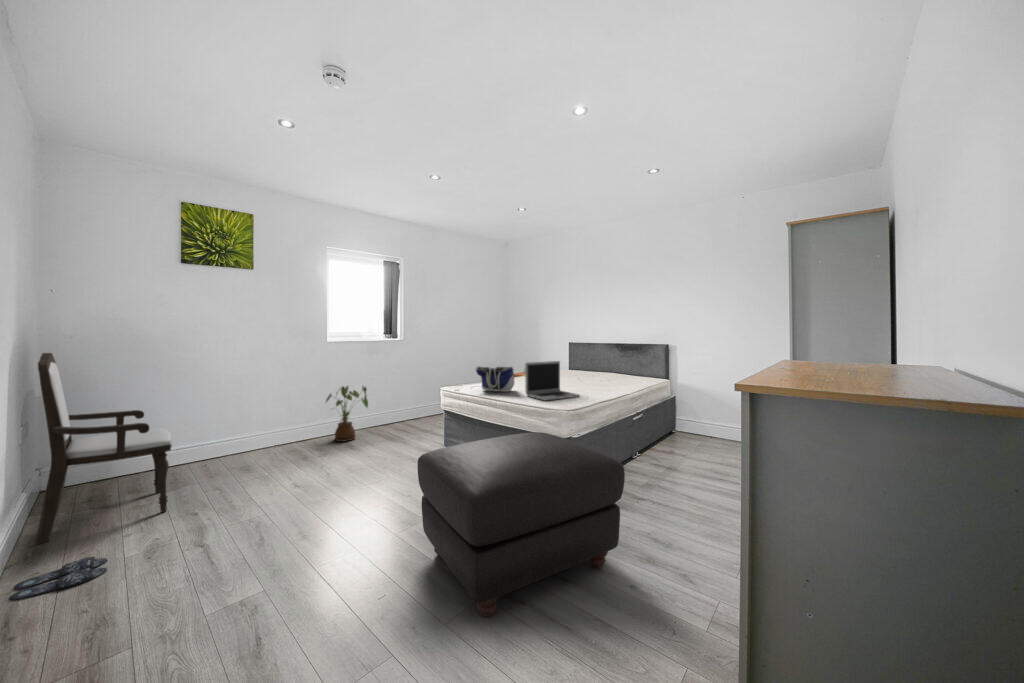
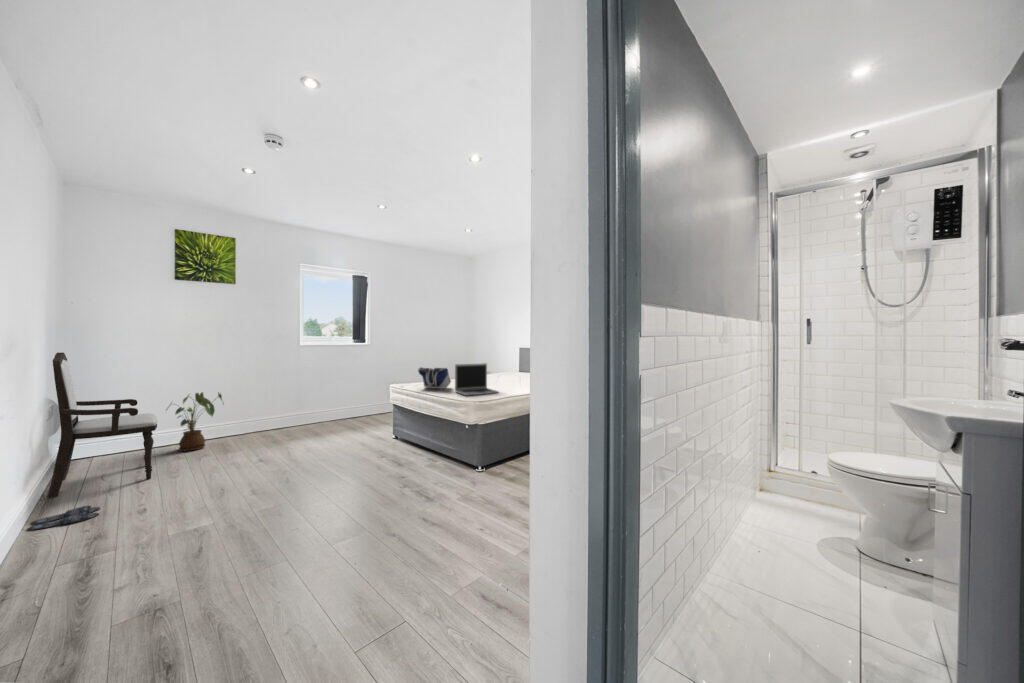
house plant: present [326,386,368,442] -> present [166,392,222,451]
ottoman: present [417,432,625,617] -> none [334,418,483,544]

